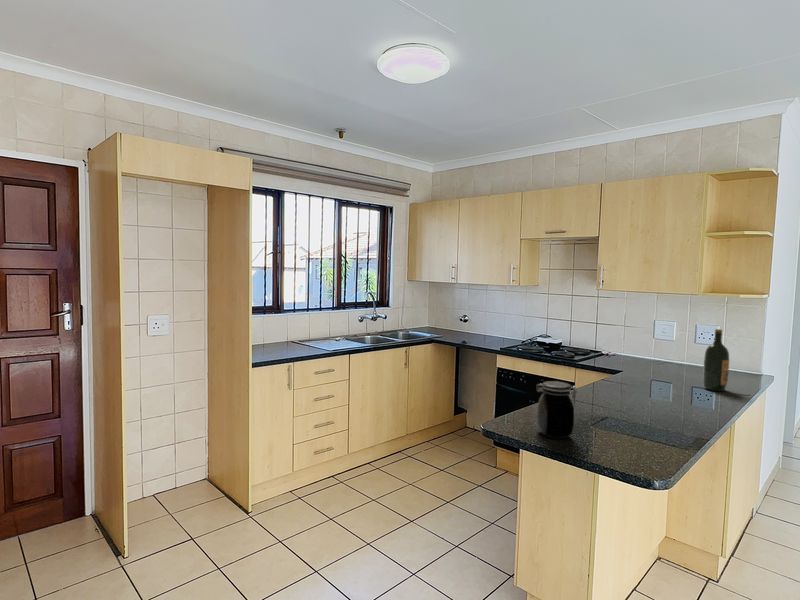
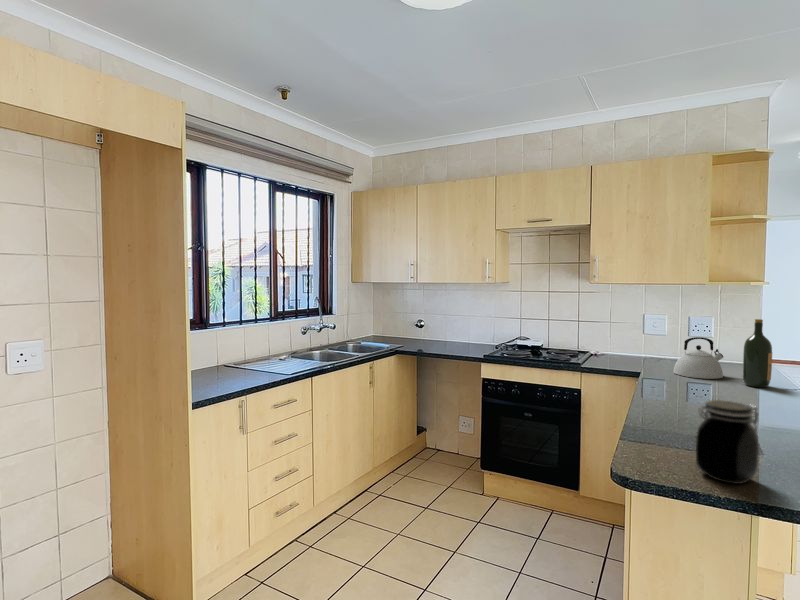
kettle: none [654,343,701,381] -> present [673,337,723,379]

